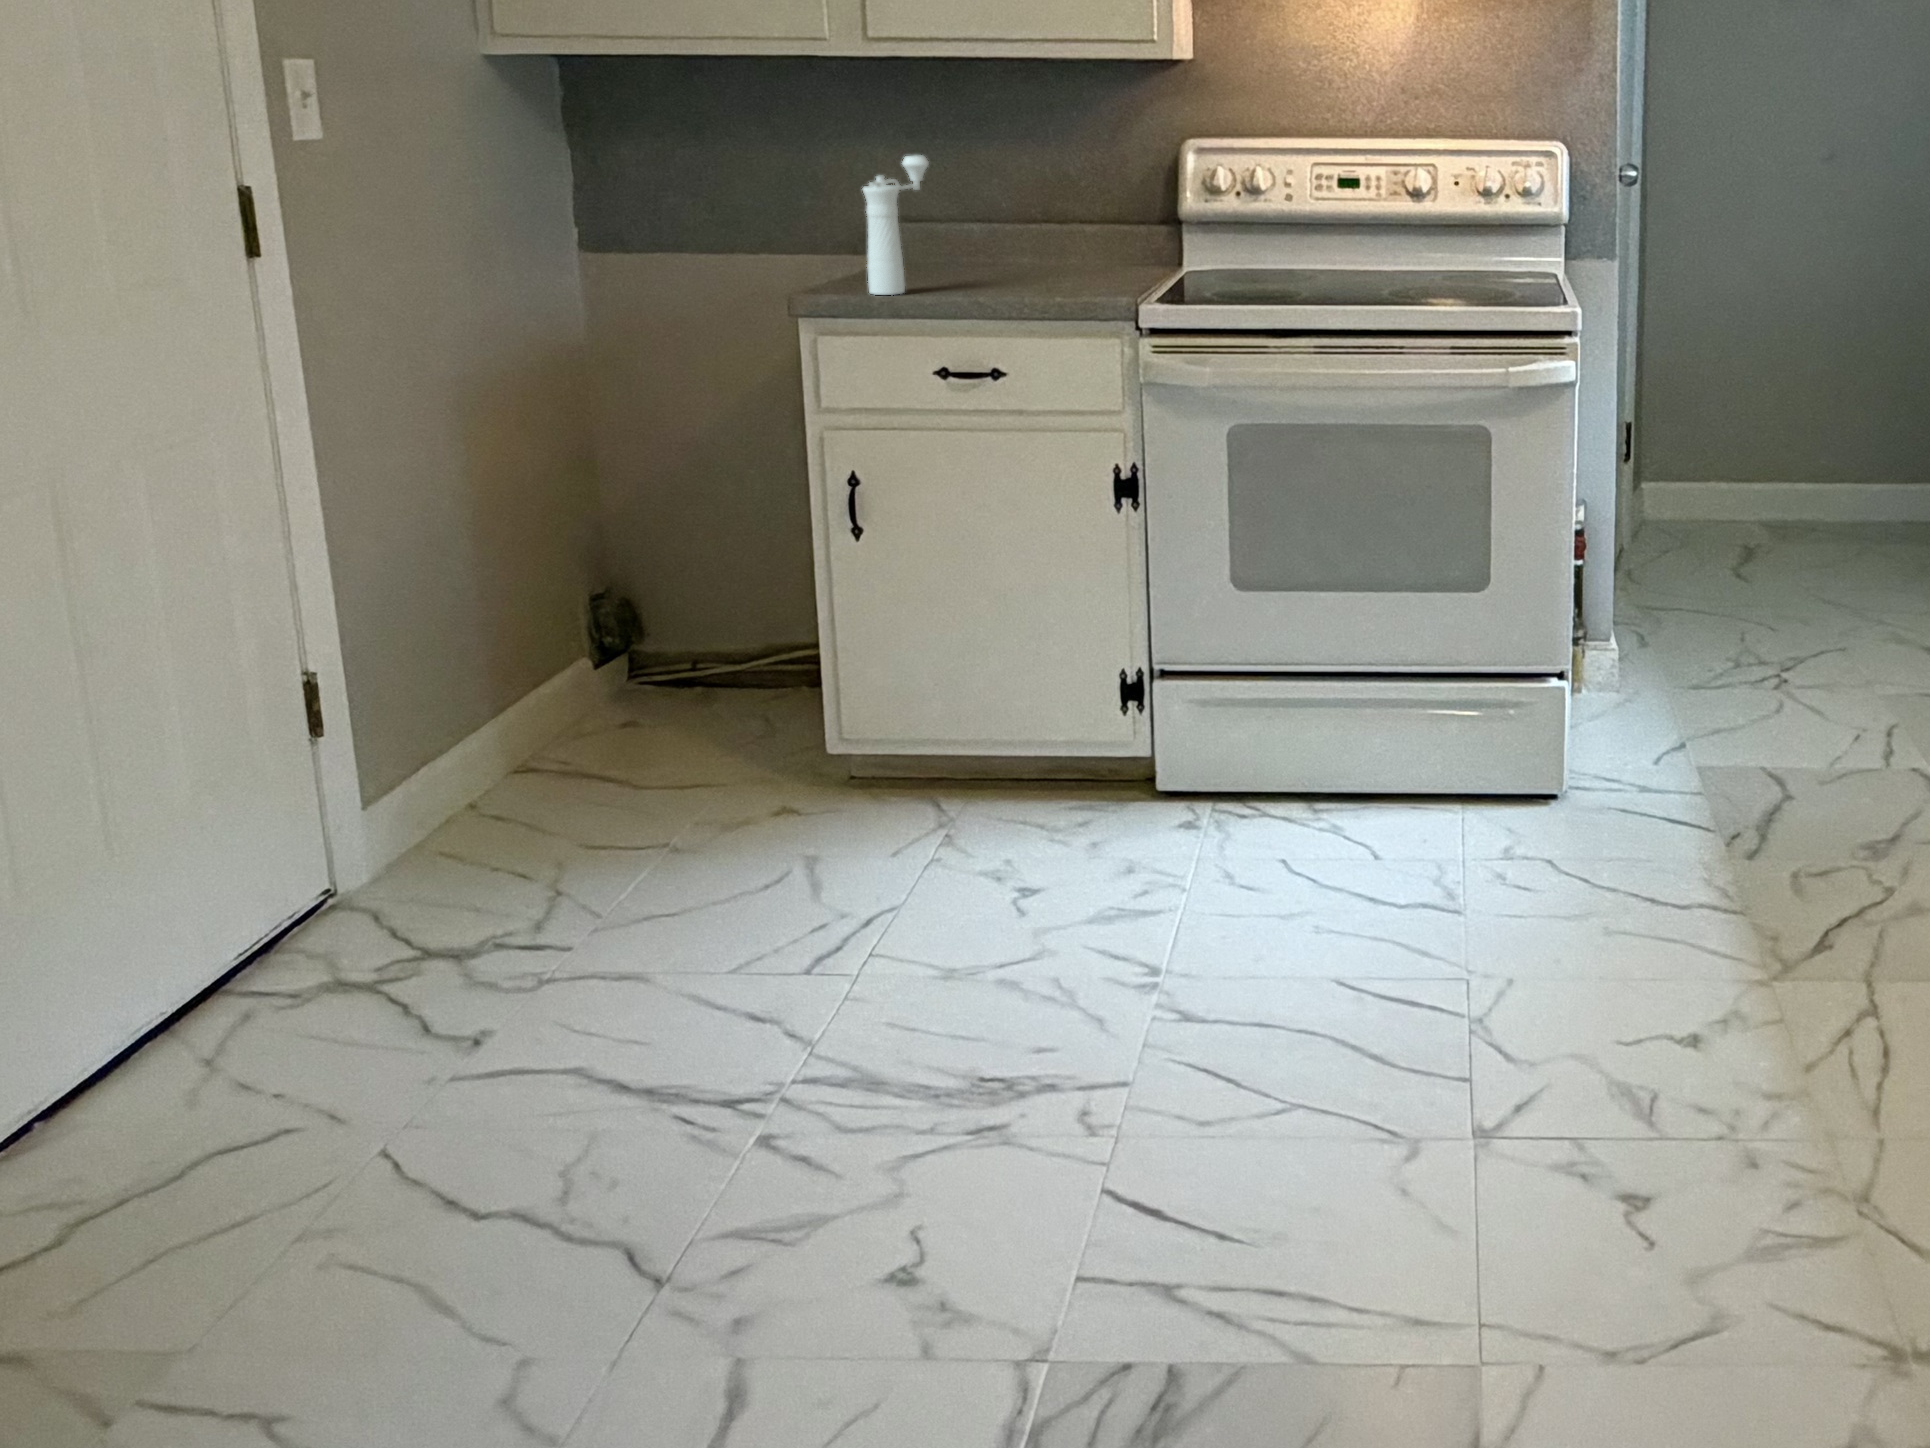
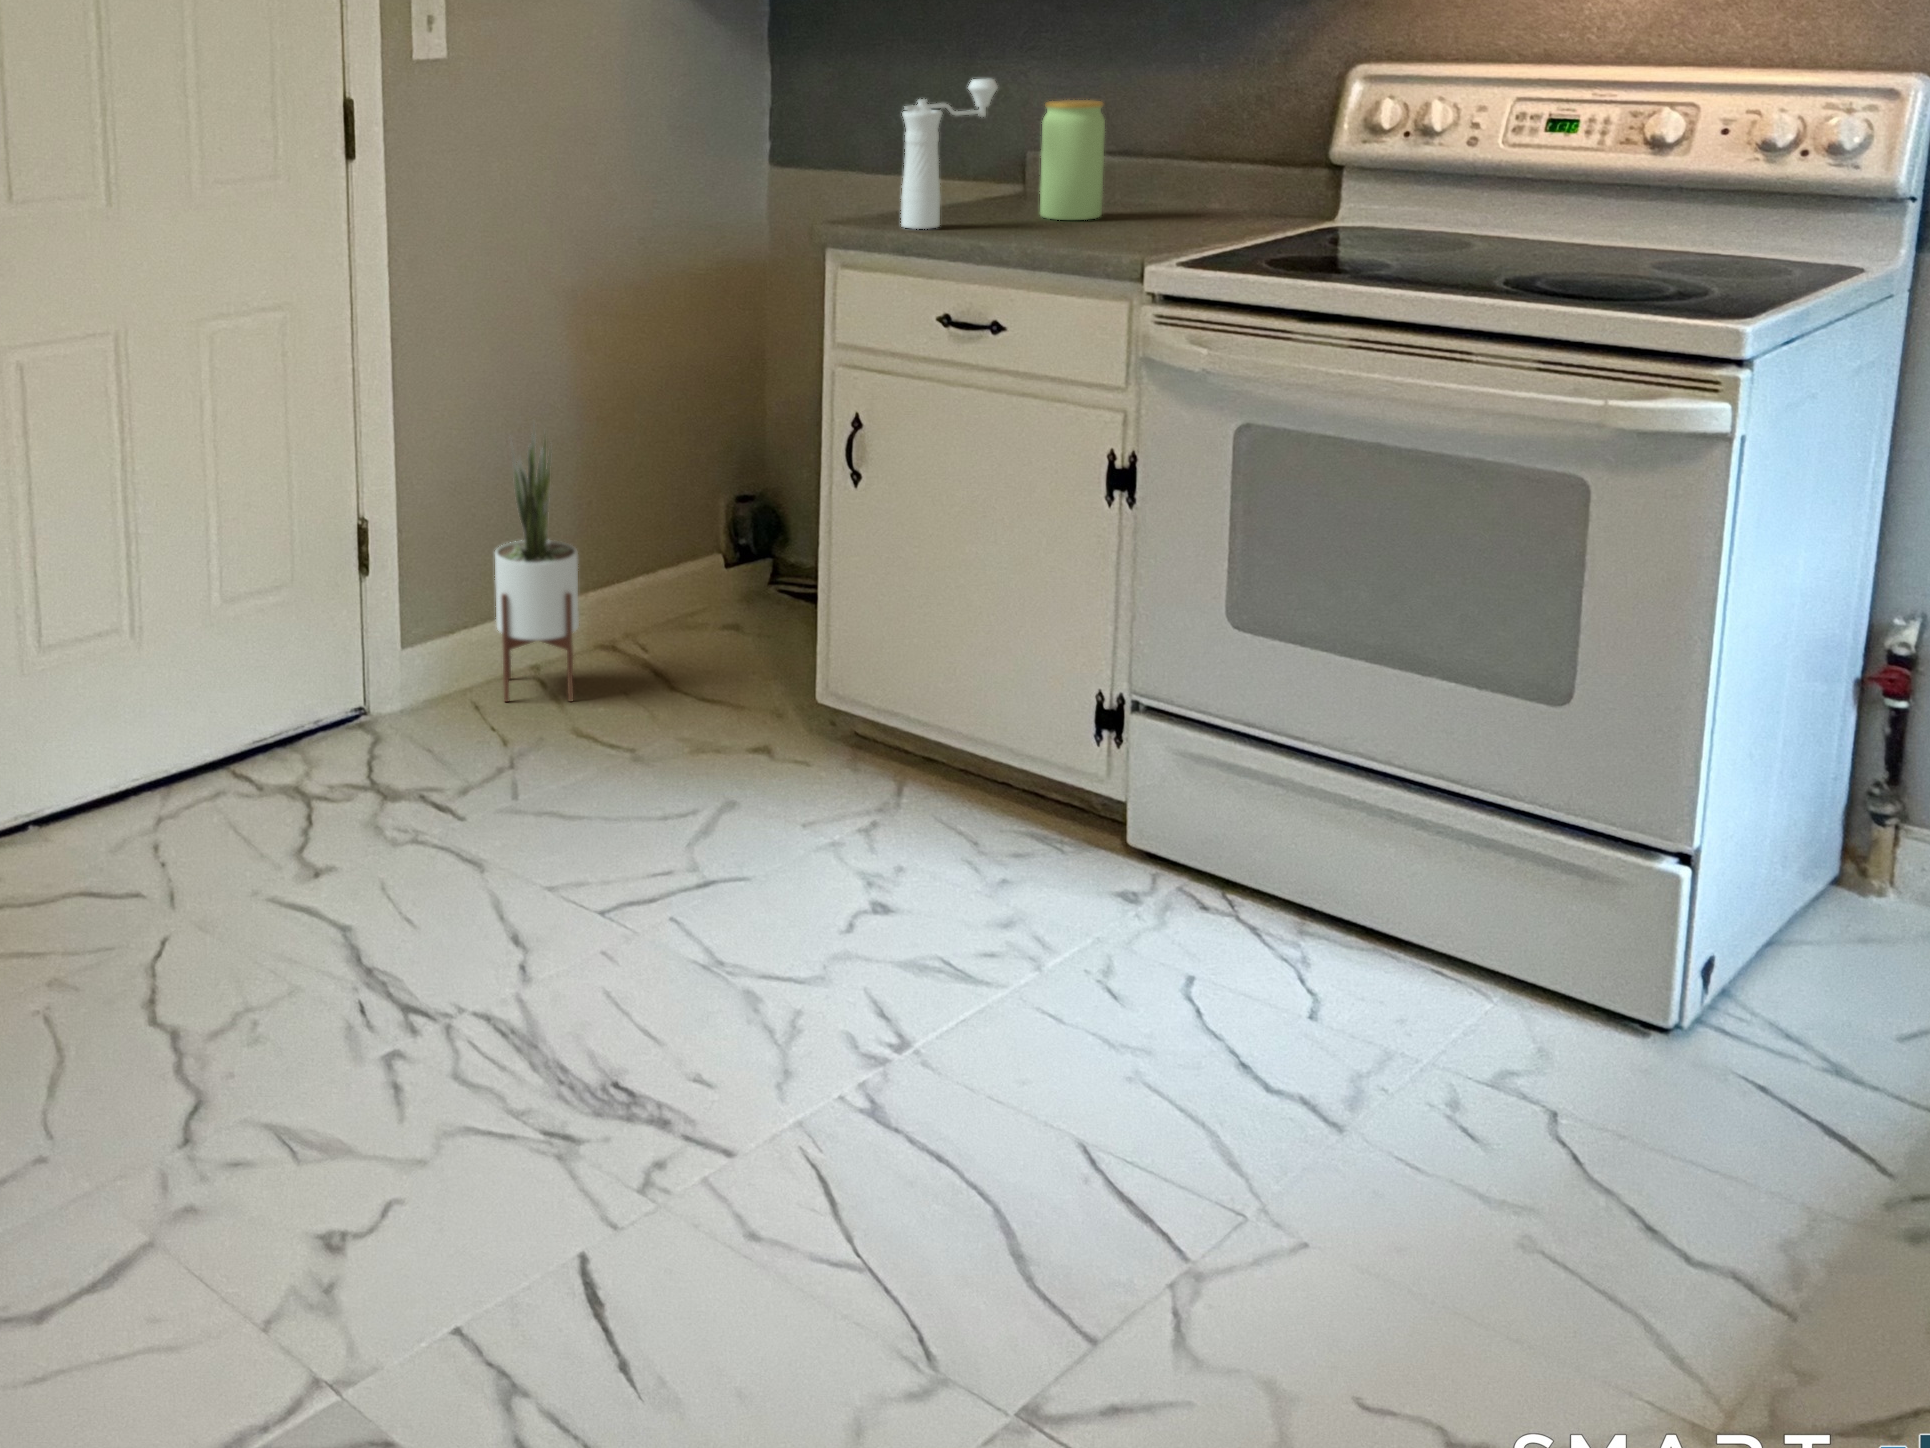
jar: none [954,173,1011,279] -> present [1040,100,1105,220]
potted plant: none [430,534,549,843] -> present [495,432,579,701]

